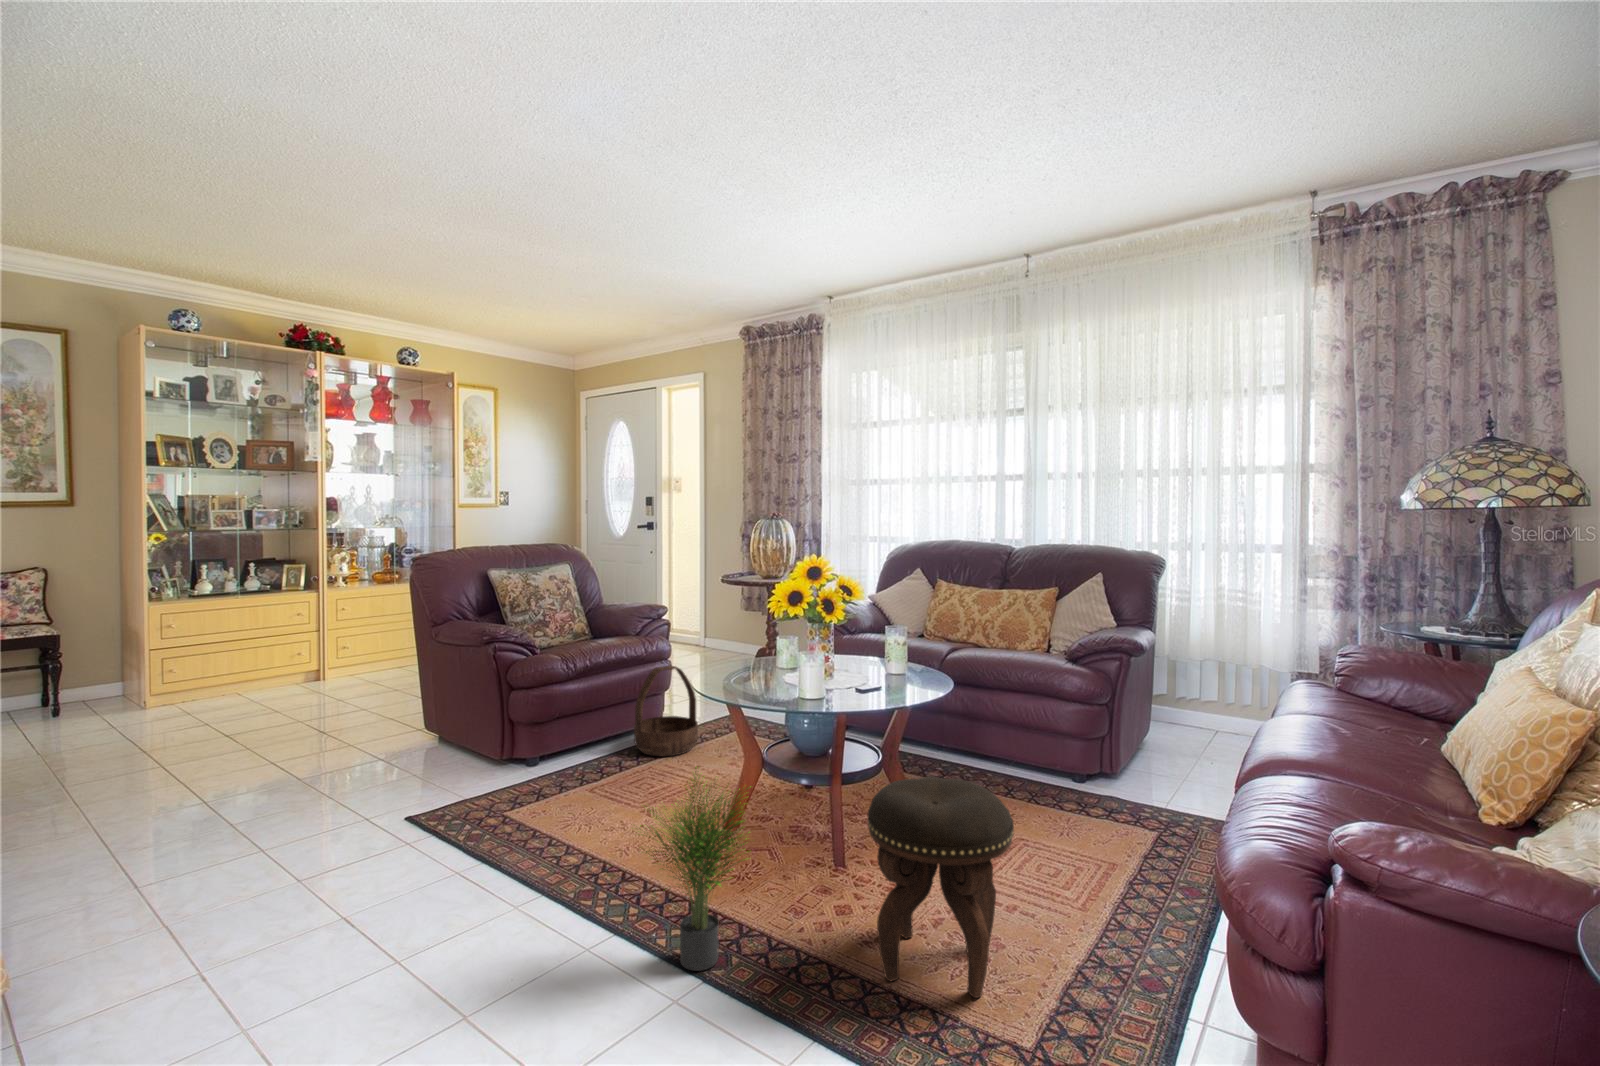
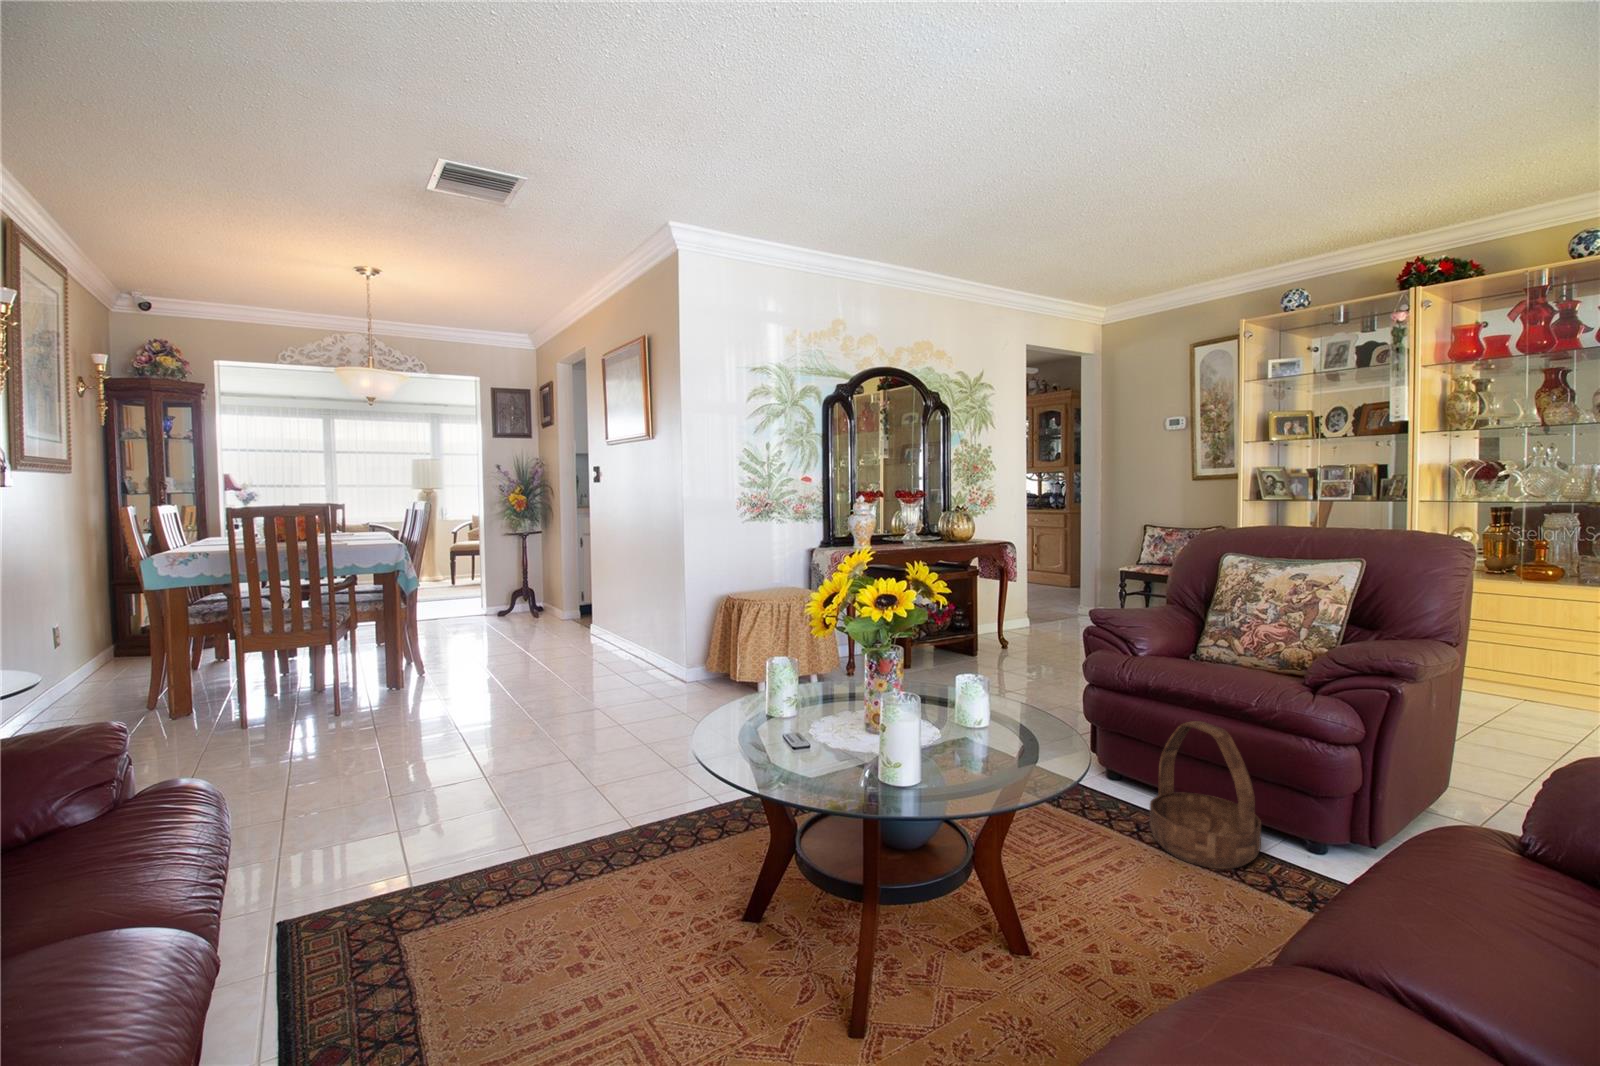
potted plant: present [640,768,749,971] -> none [608,693,704,835]
footstool: present [868,776,1014,998] -> none [453,749,602,965]

